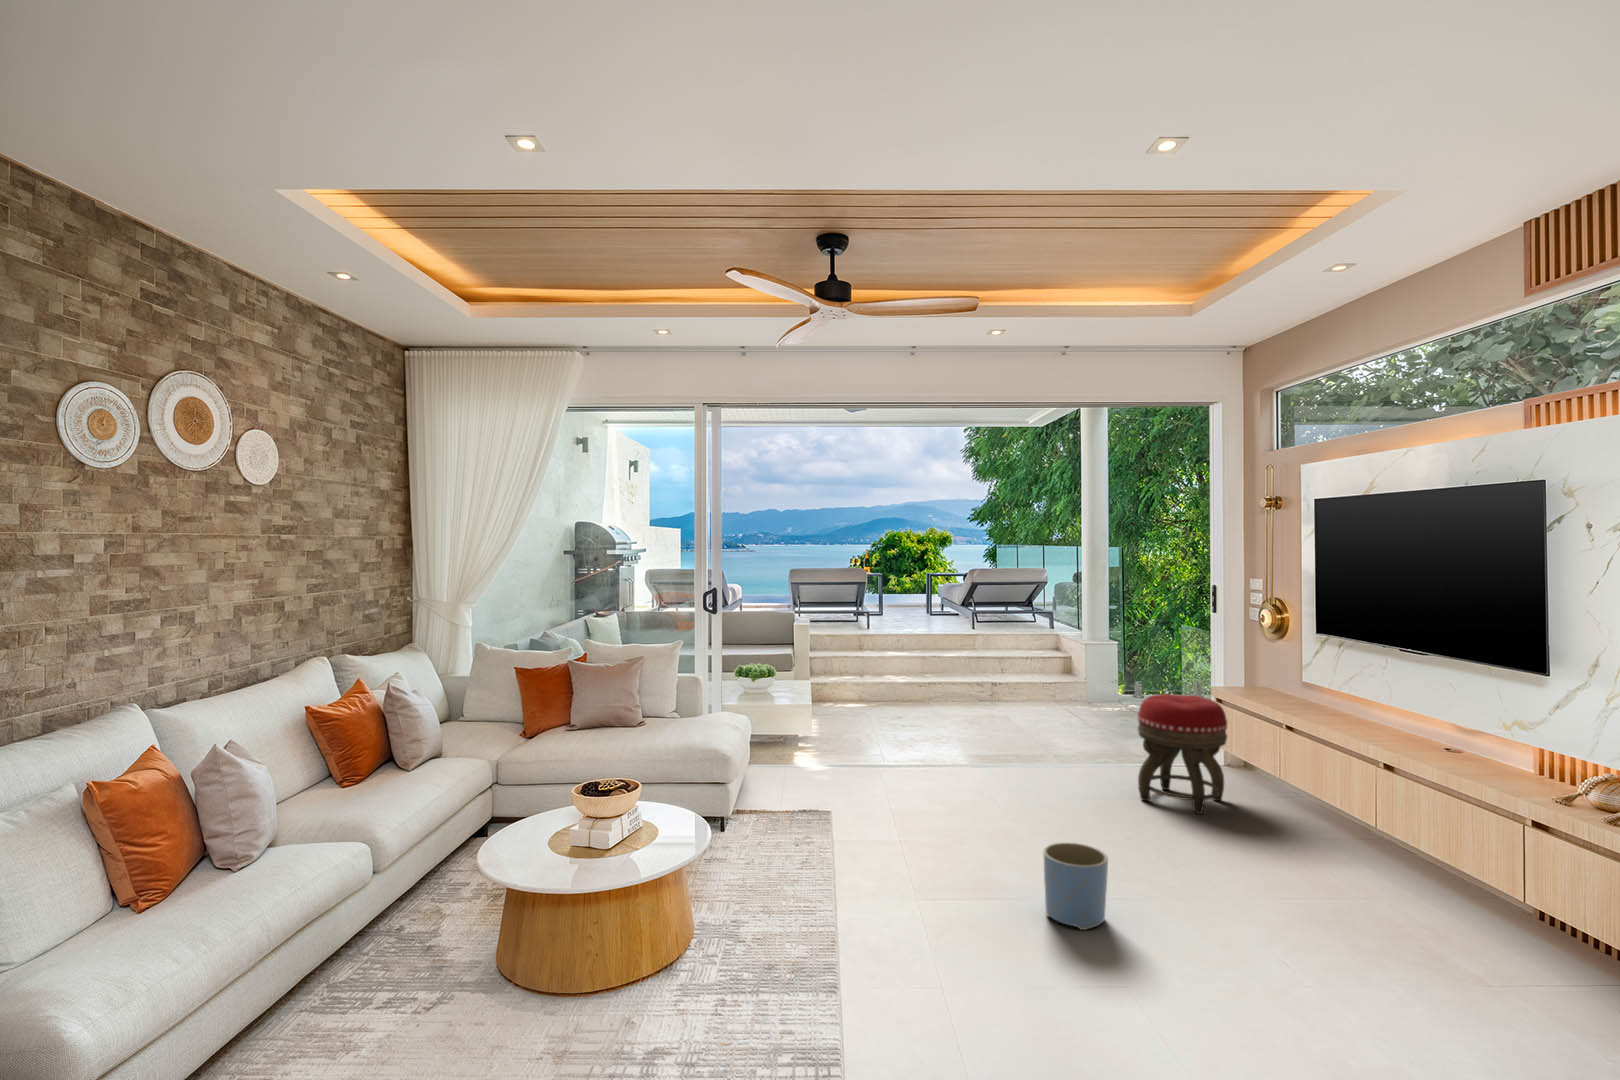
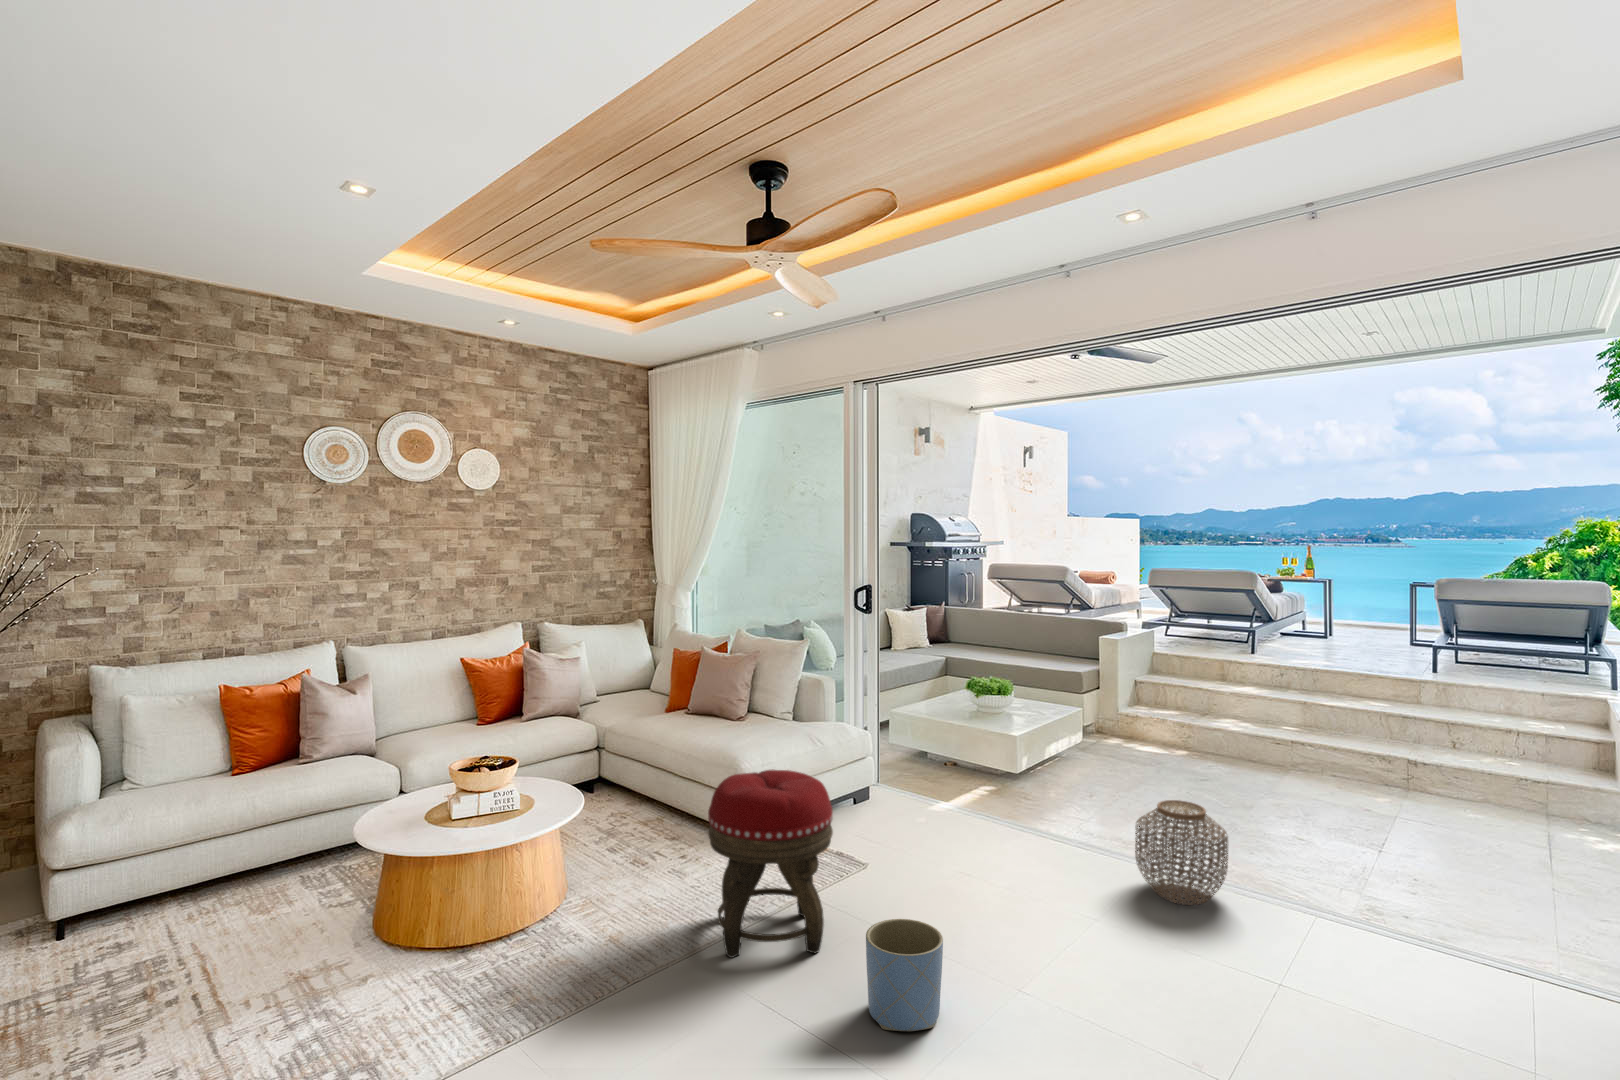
footstool: present [1138,694,1227,814] -> present [708,769,833,958]
woven basket: none [1029,729,1094,802] -> present [1135,800,1228,905]

